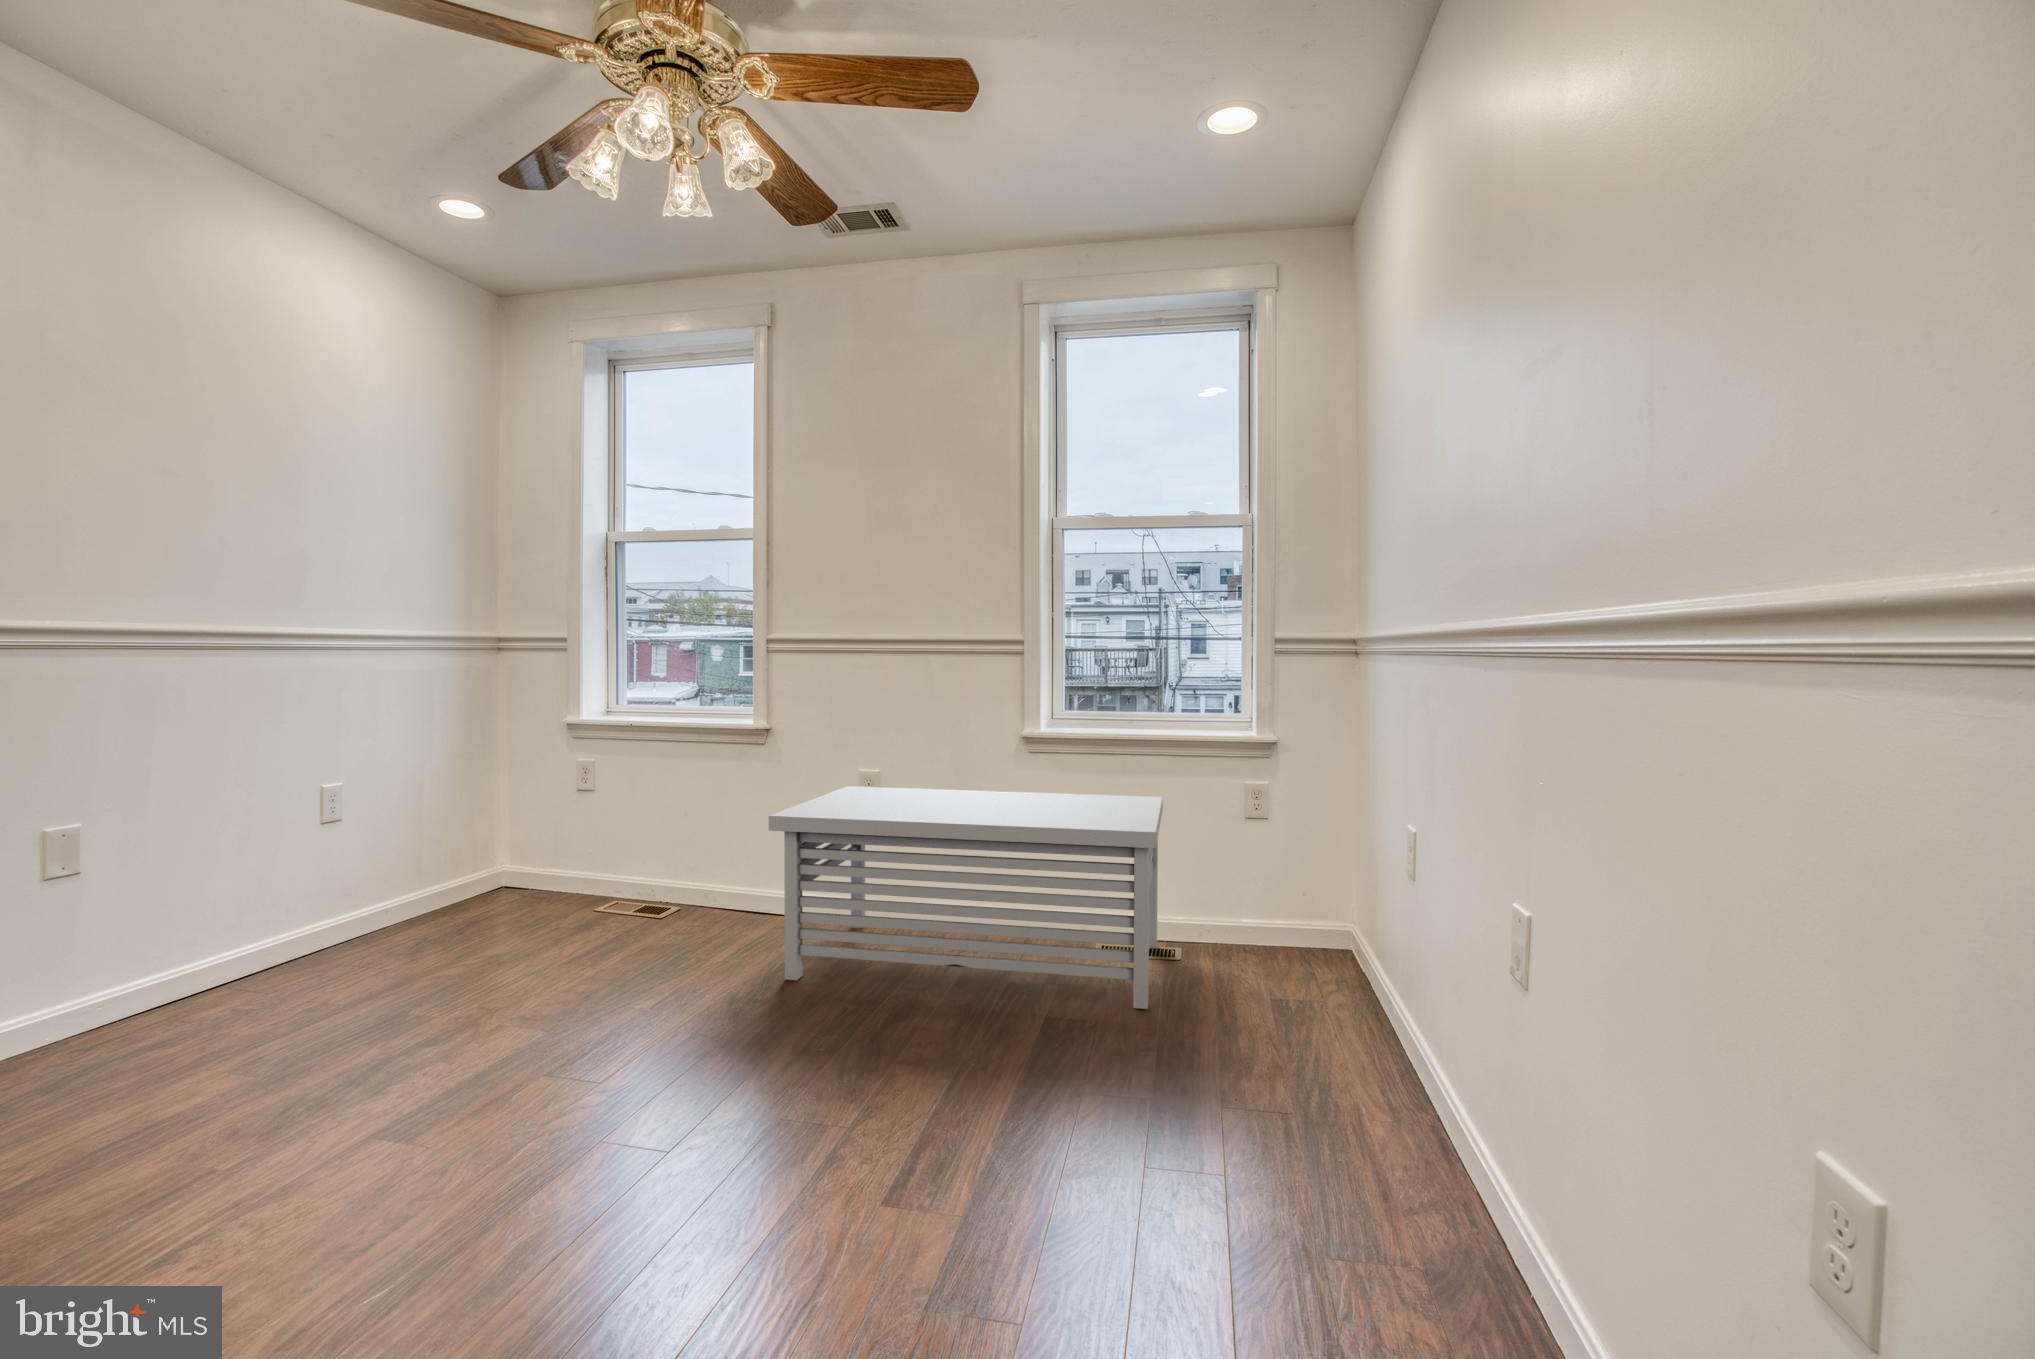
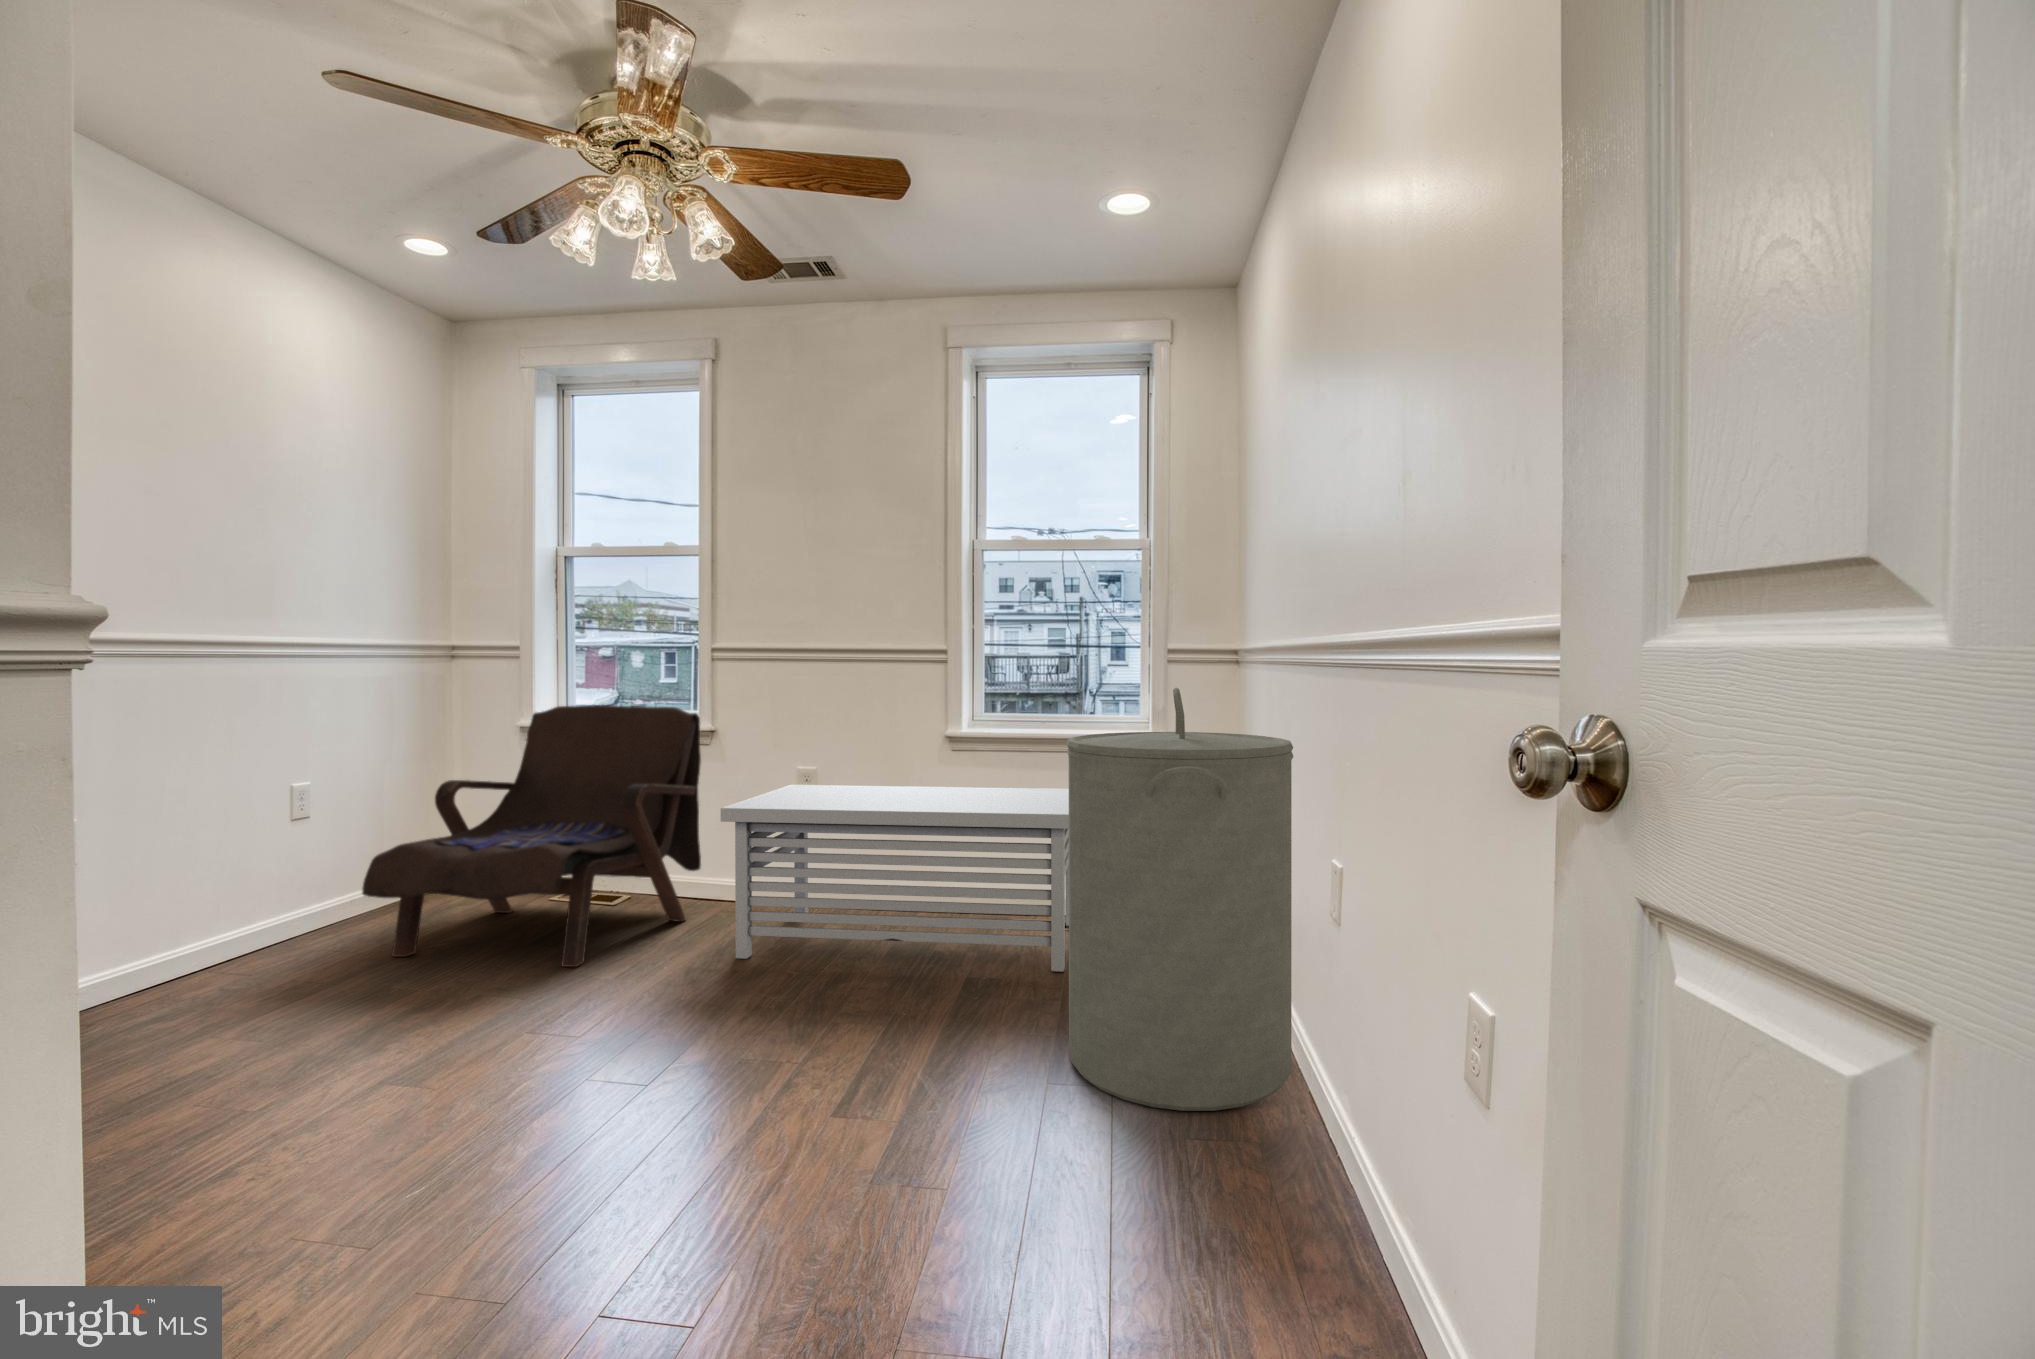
laundry hamper: none [1163,693,1452,1226] -> present [1066,688,1293,1111]
armchair: none [395,699,754,986] -> present [362,705,701,967]

